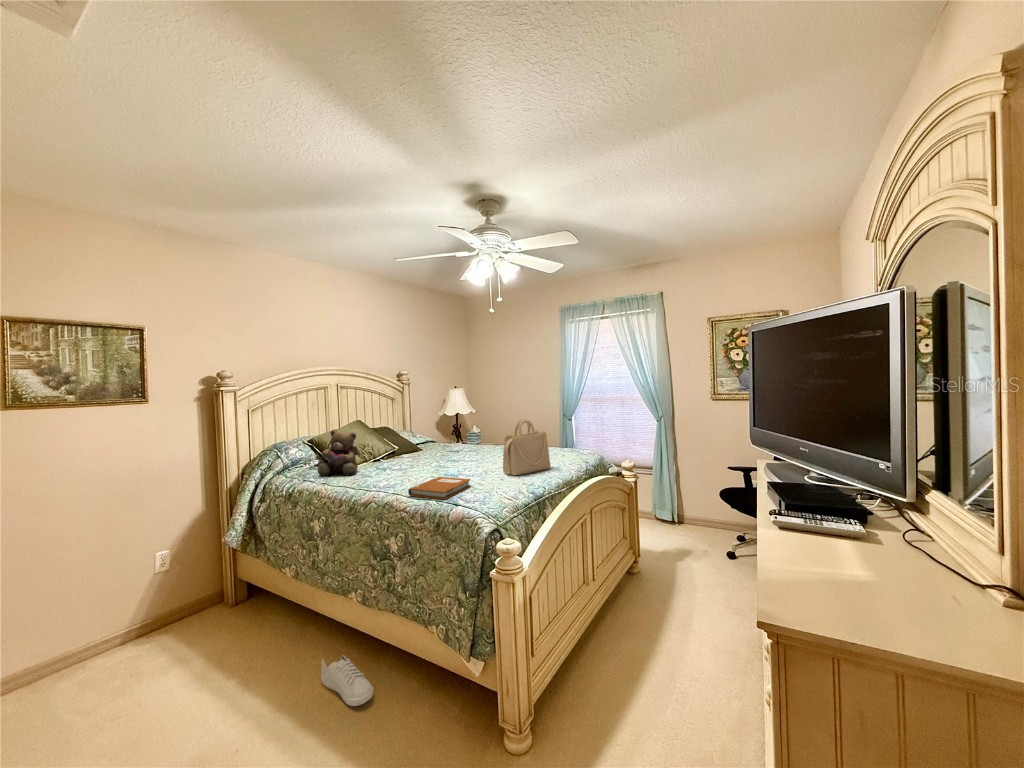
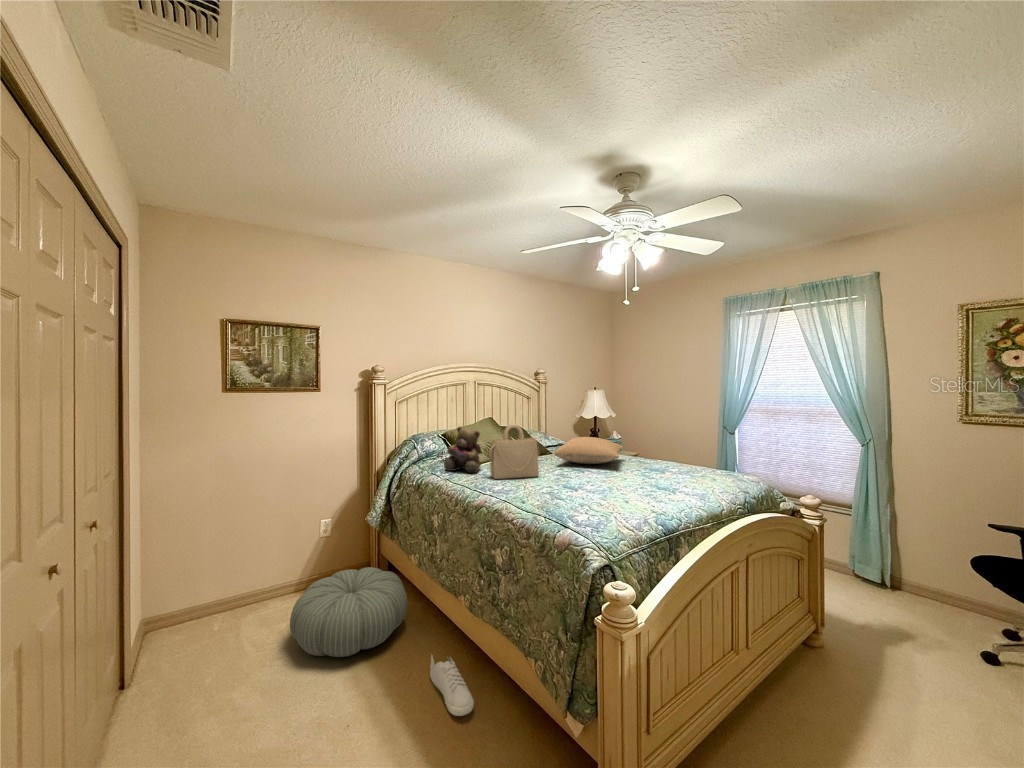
handbag: present [503,419,550,475] -> present [489,424,540,479]
pillow: none [430,431,490,455] -> present [554,437,623,464]
notebook: present [408,477,471,500] -> none [518,488,588,517]
pouf: none [130,592,284,702] -> present [290,567,407,657]

